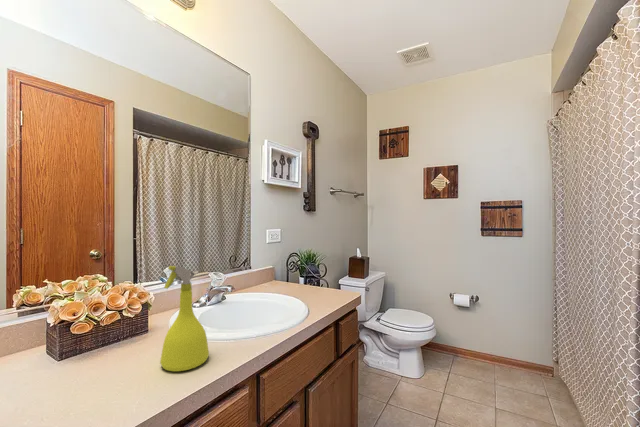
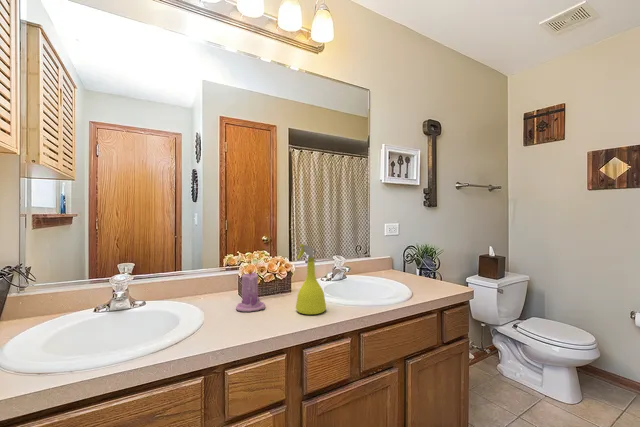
candle: none [39,311,103,392] -> present [236,270,265,312]

